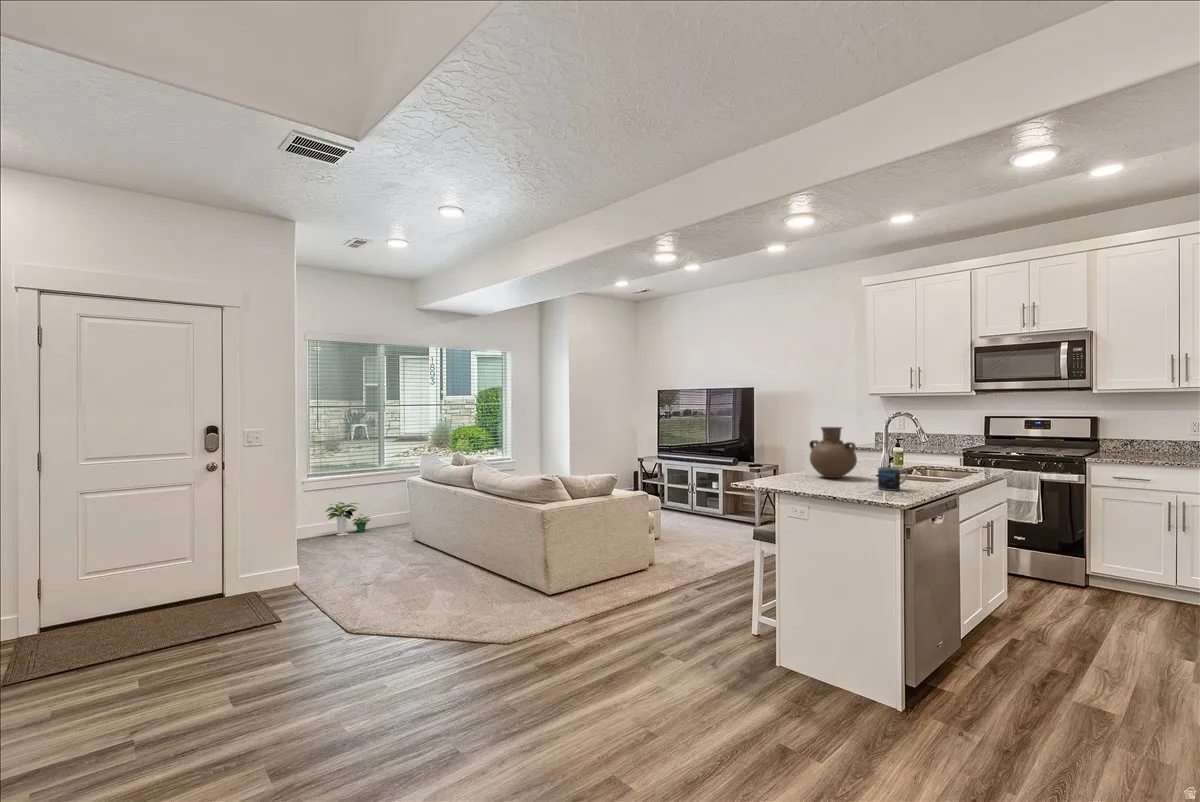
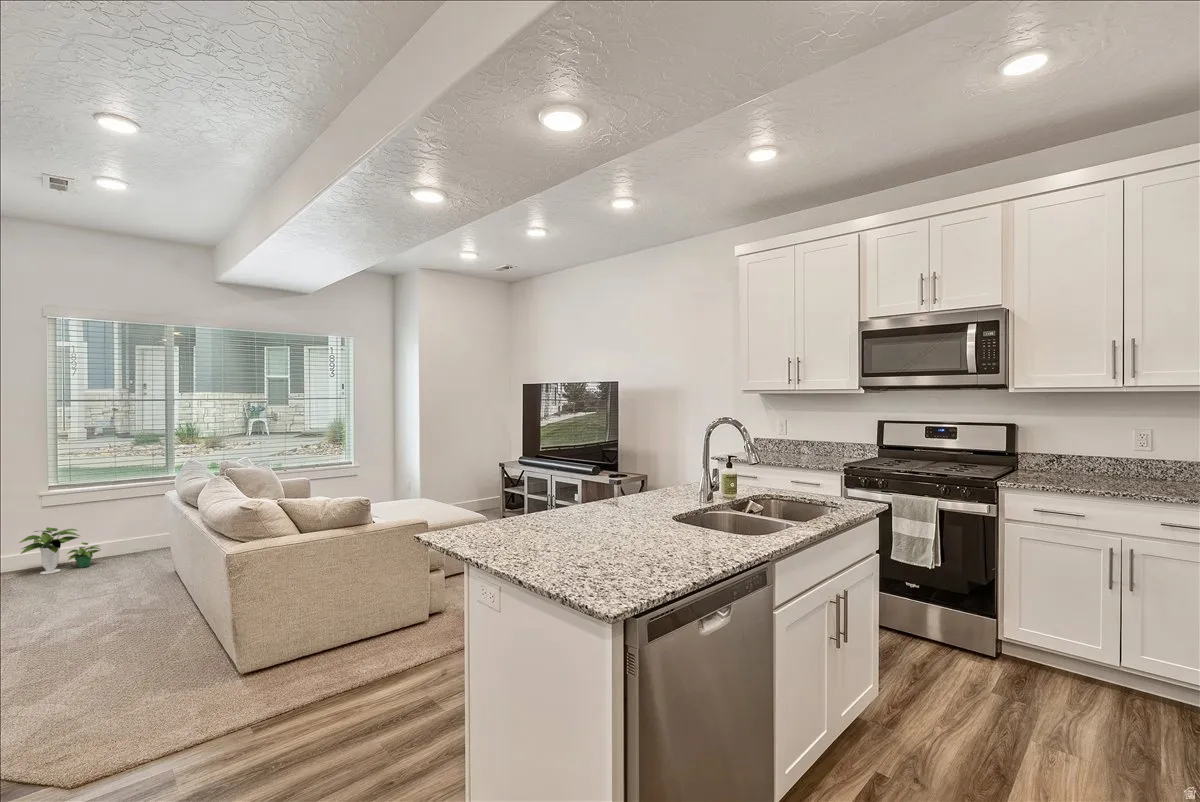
vase: present [809,427,857,478] -> none [556,441,629,530]
mug: present [878,467,908,491] -> none [623,523,678,571]

